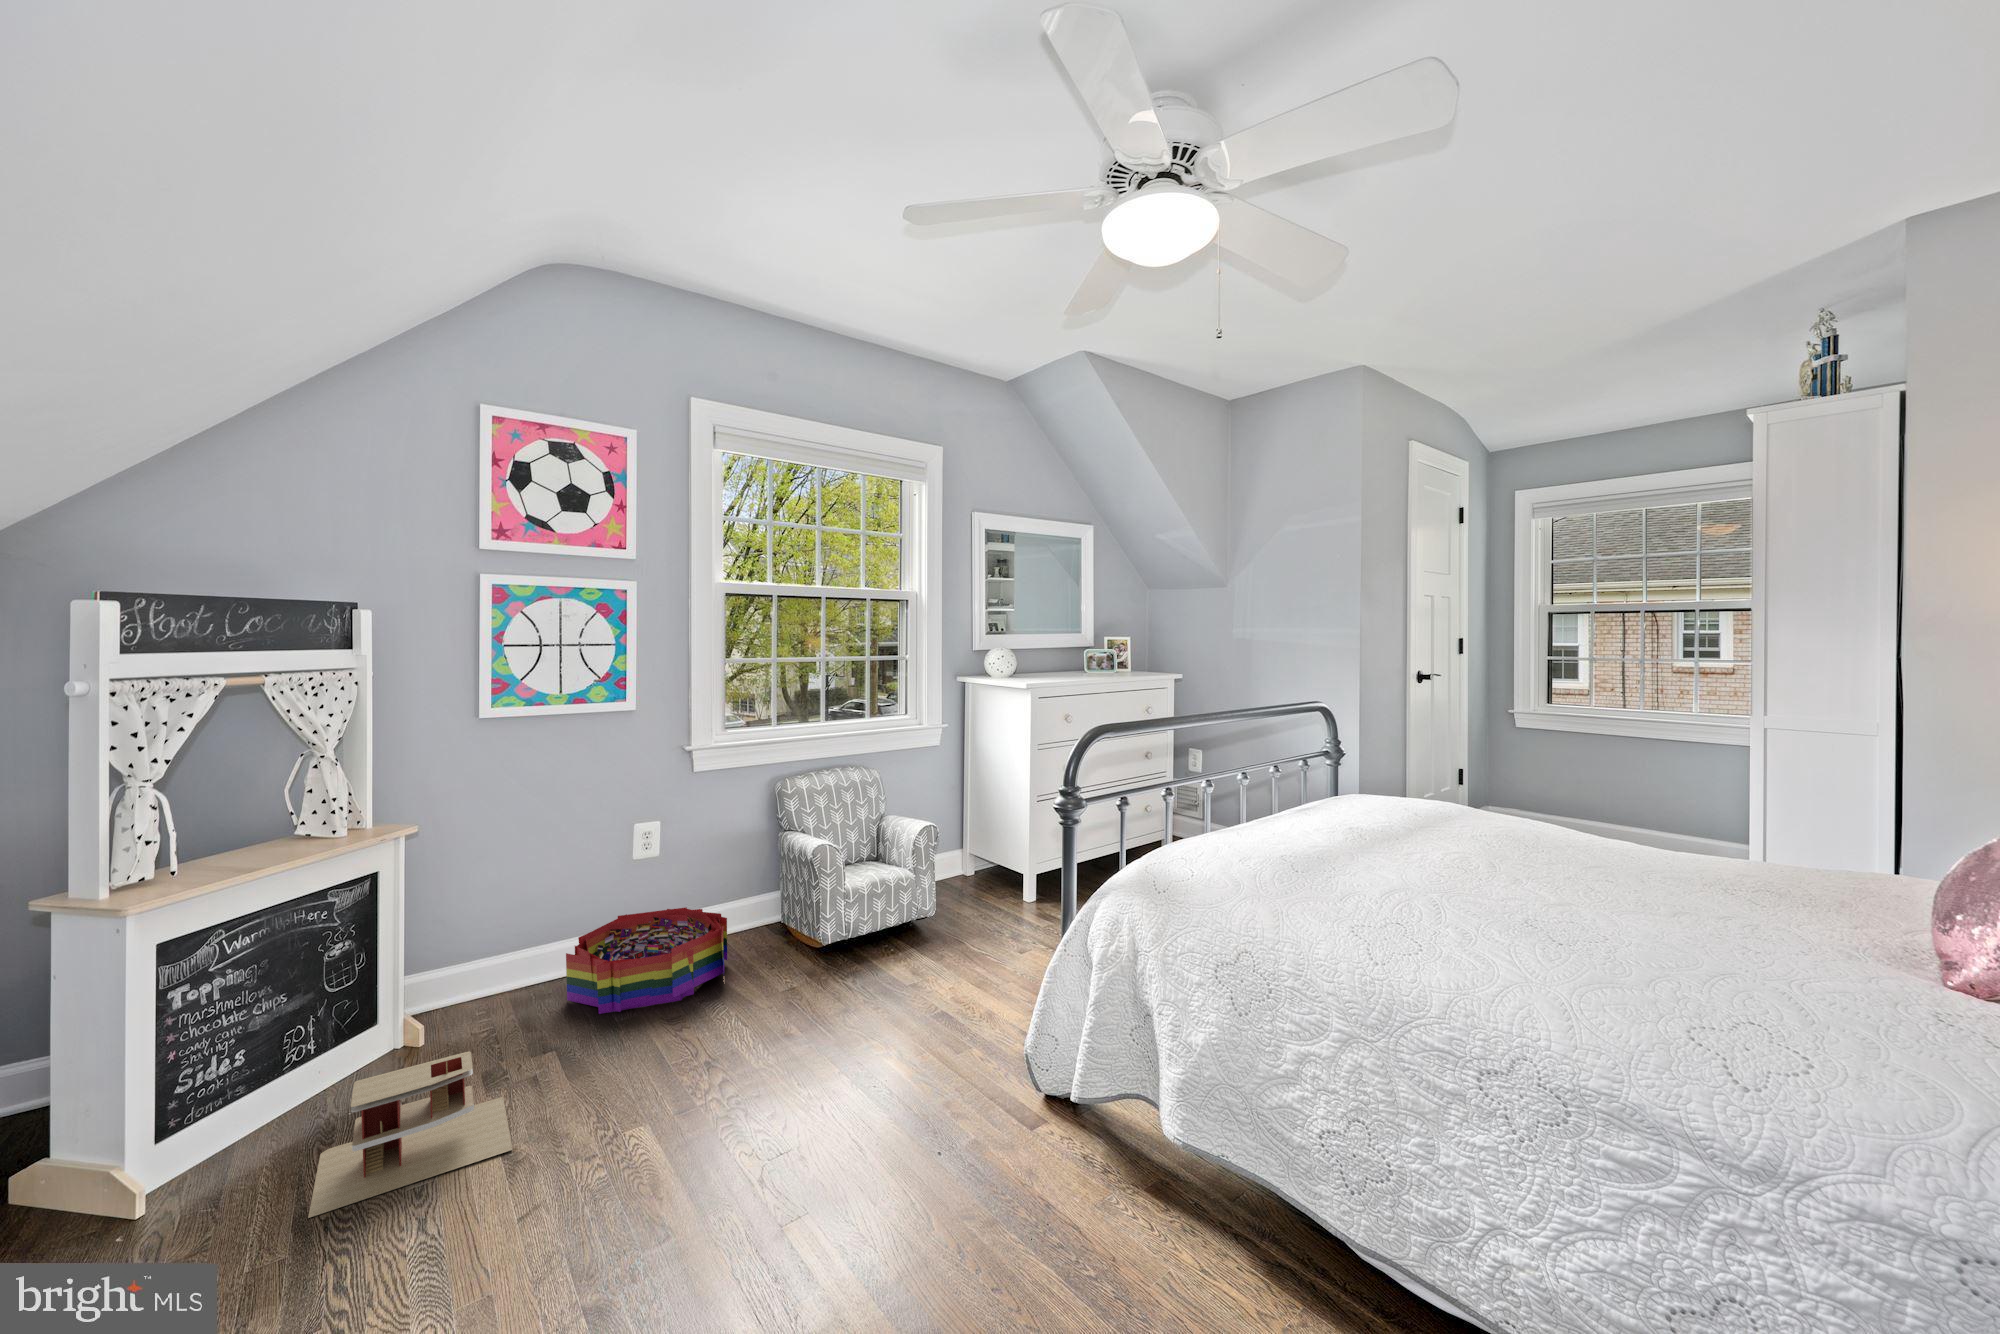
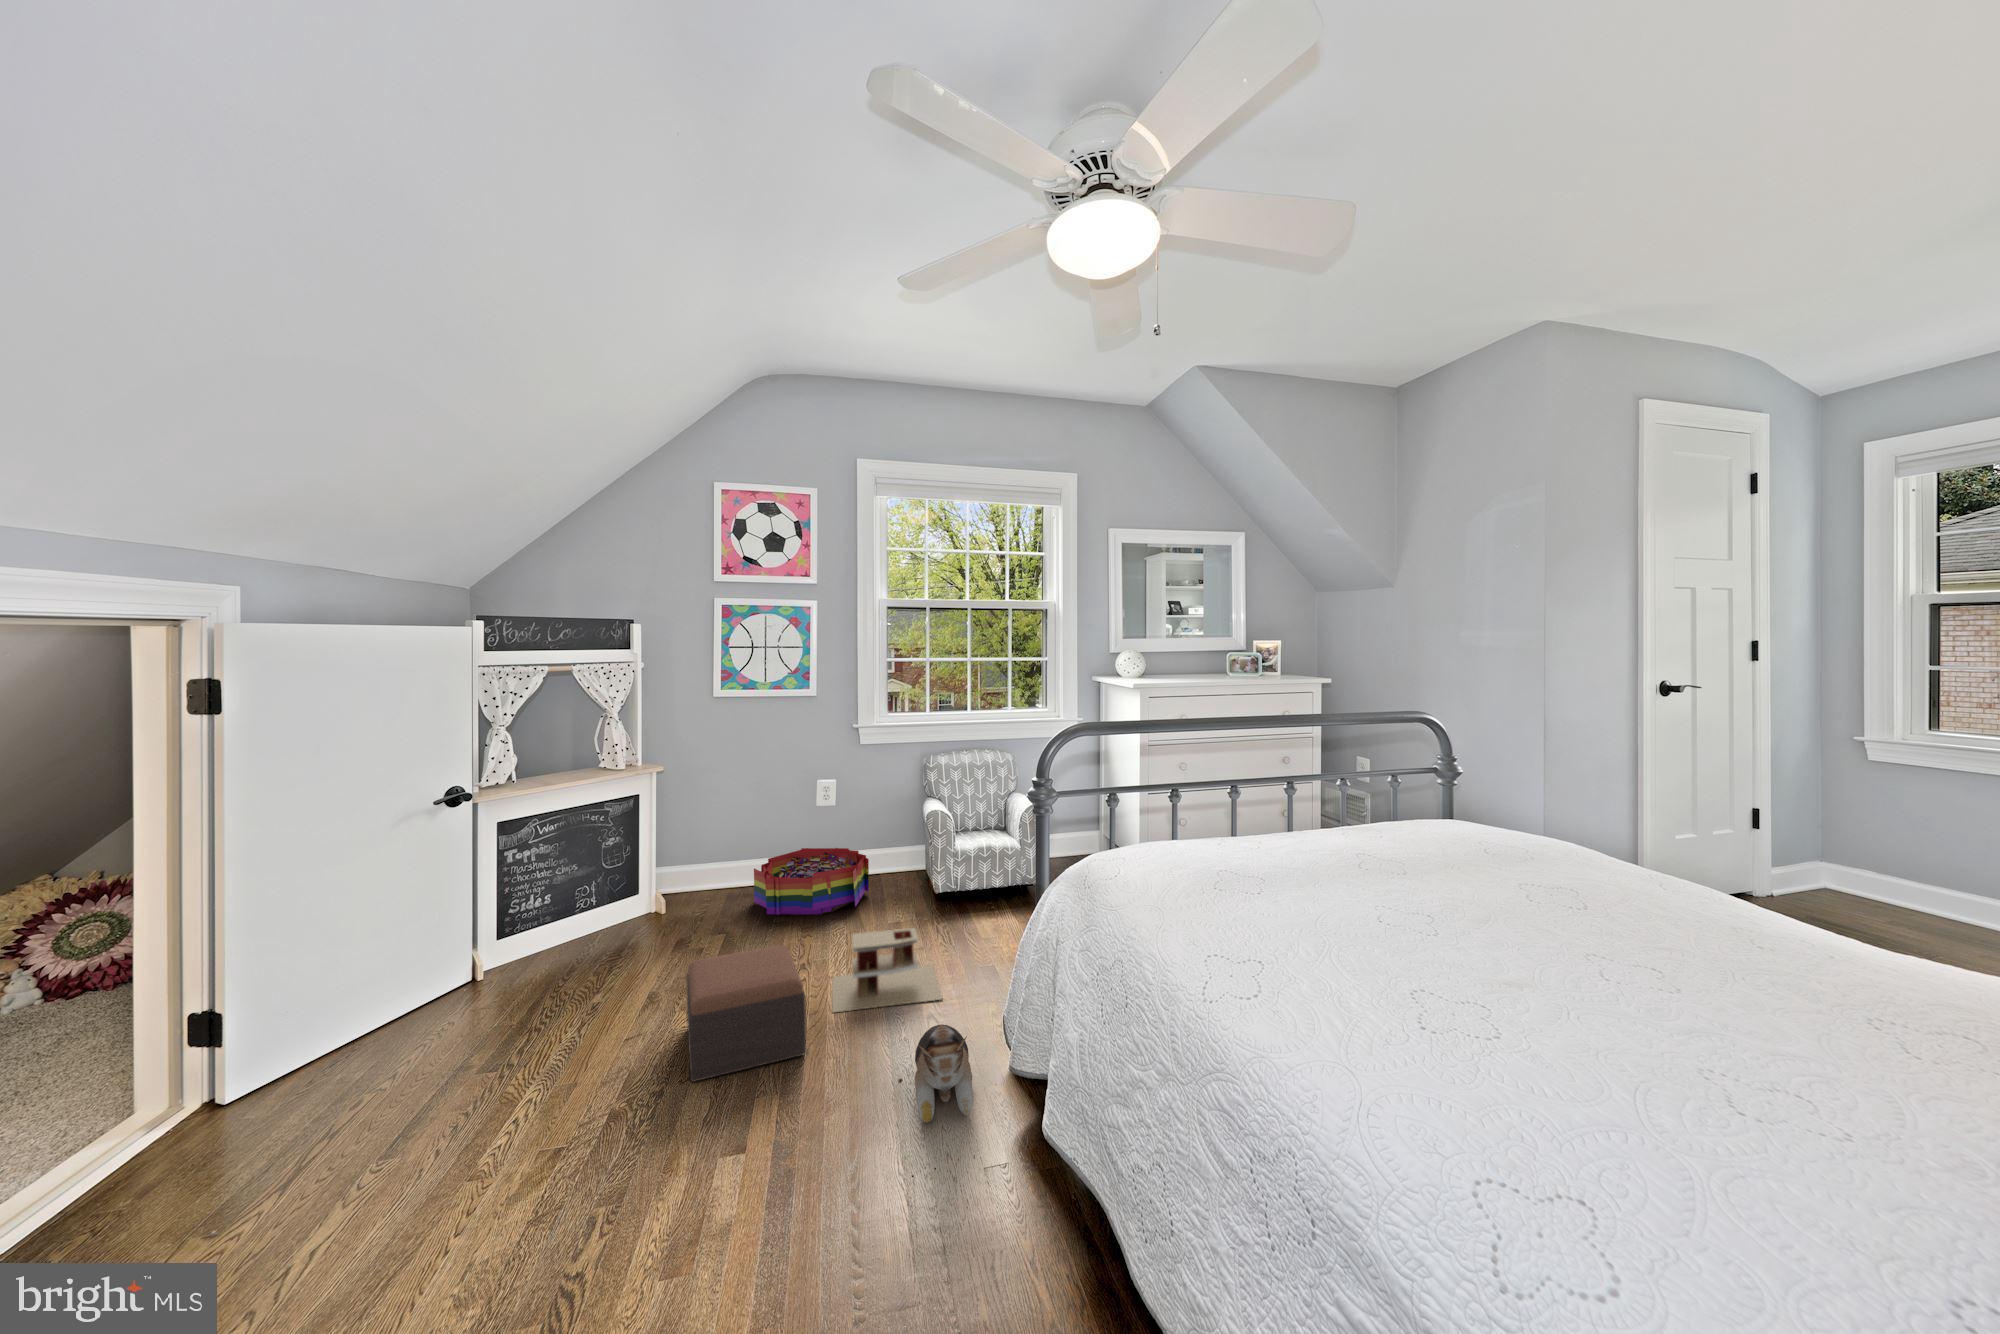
toy house: present [308,1051,513,1218] -> present [832,928,942,1012]
footstool: none [595,1054,802,1281] -> present [686,945,806,1082]
plush toy: none [957,1112,1082,1239] -> present [915,1024,973,1123]

